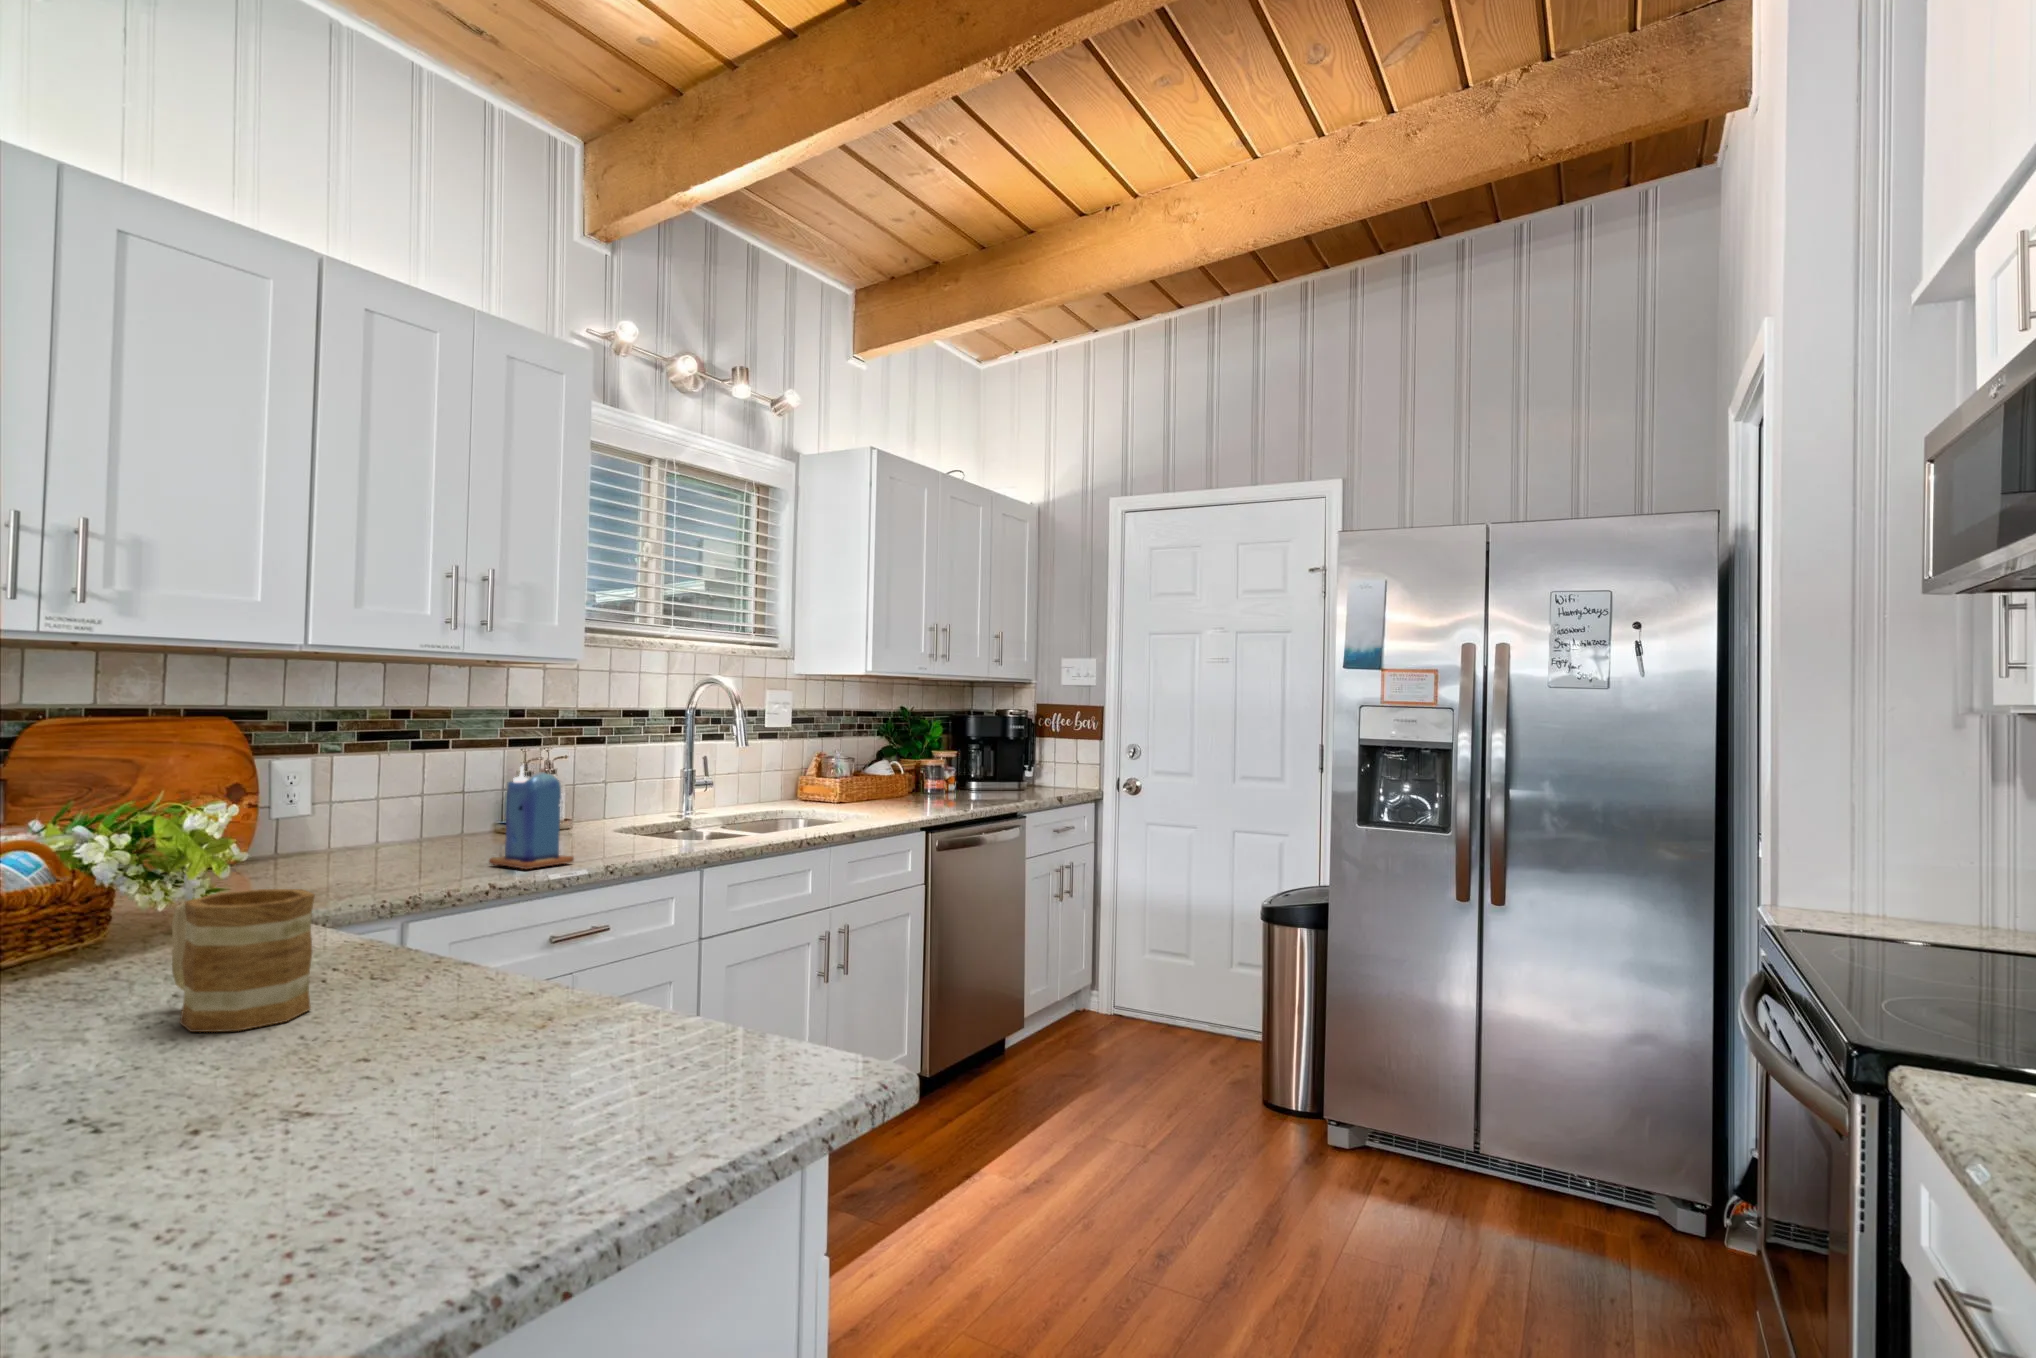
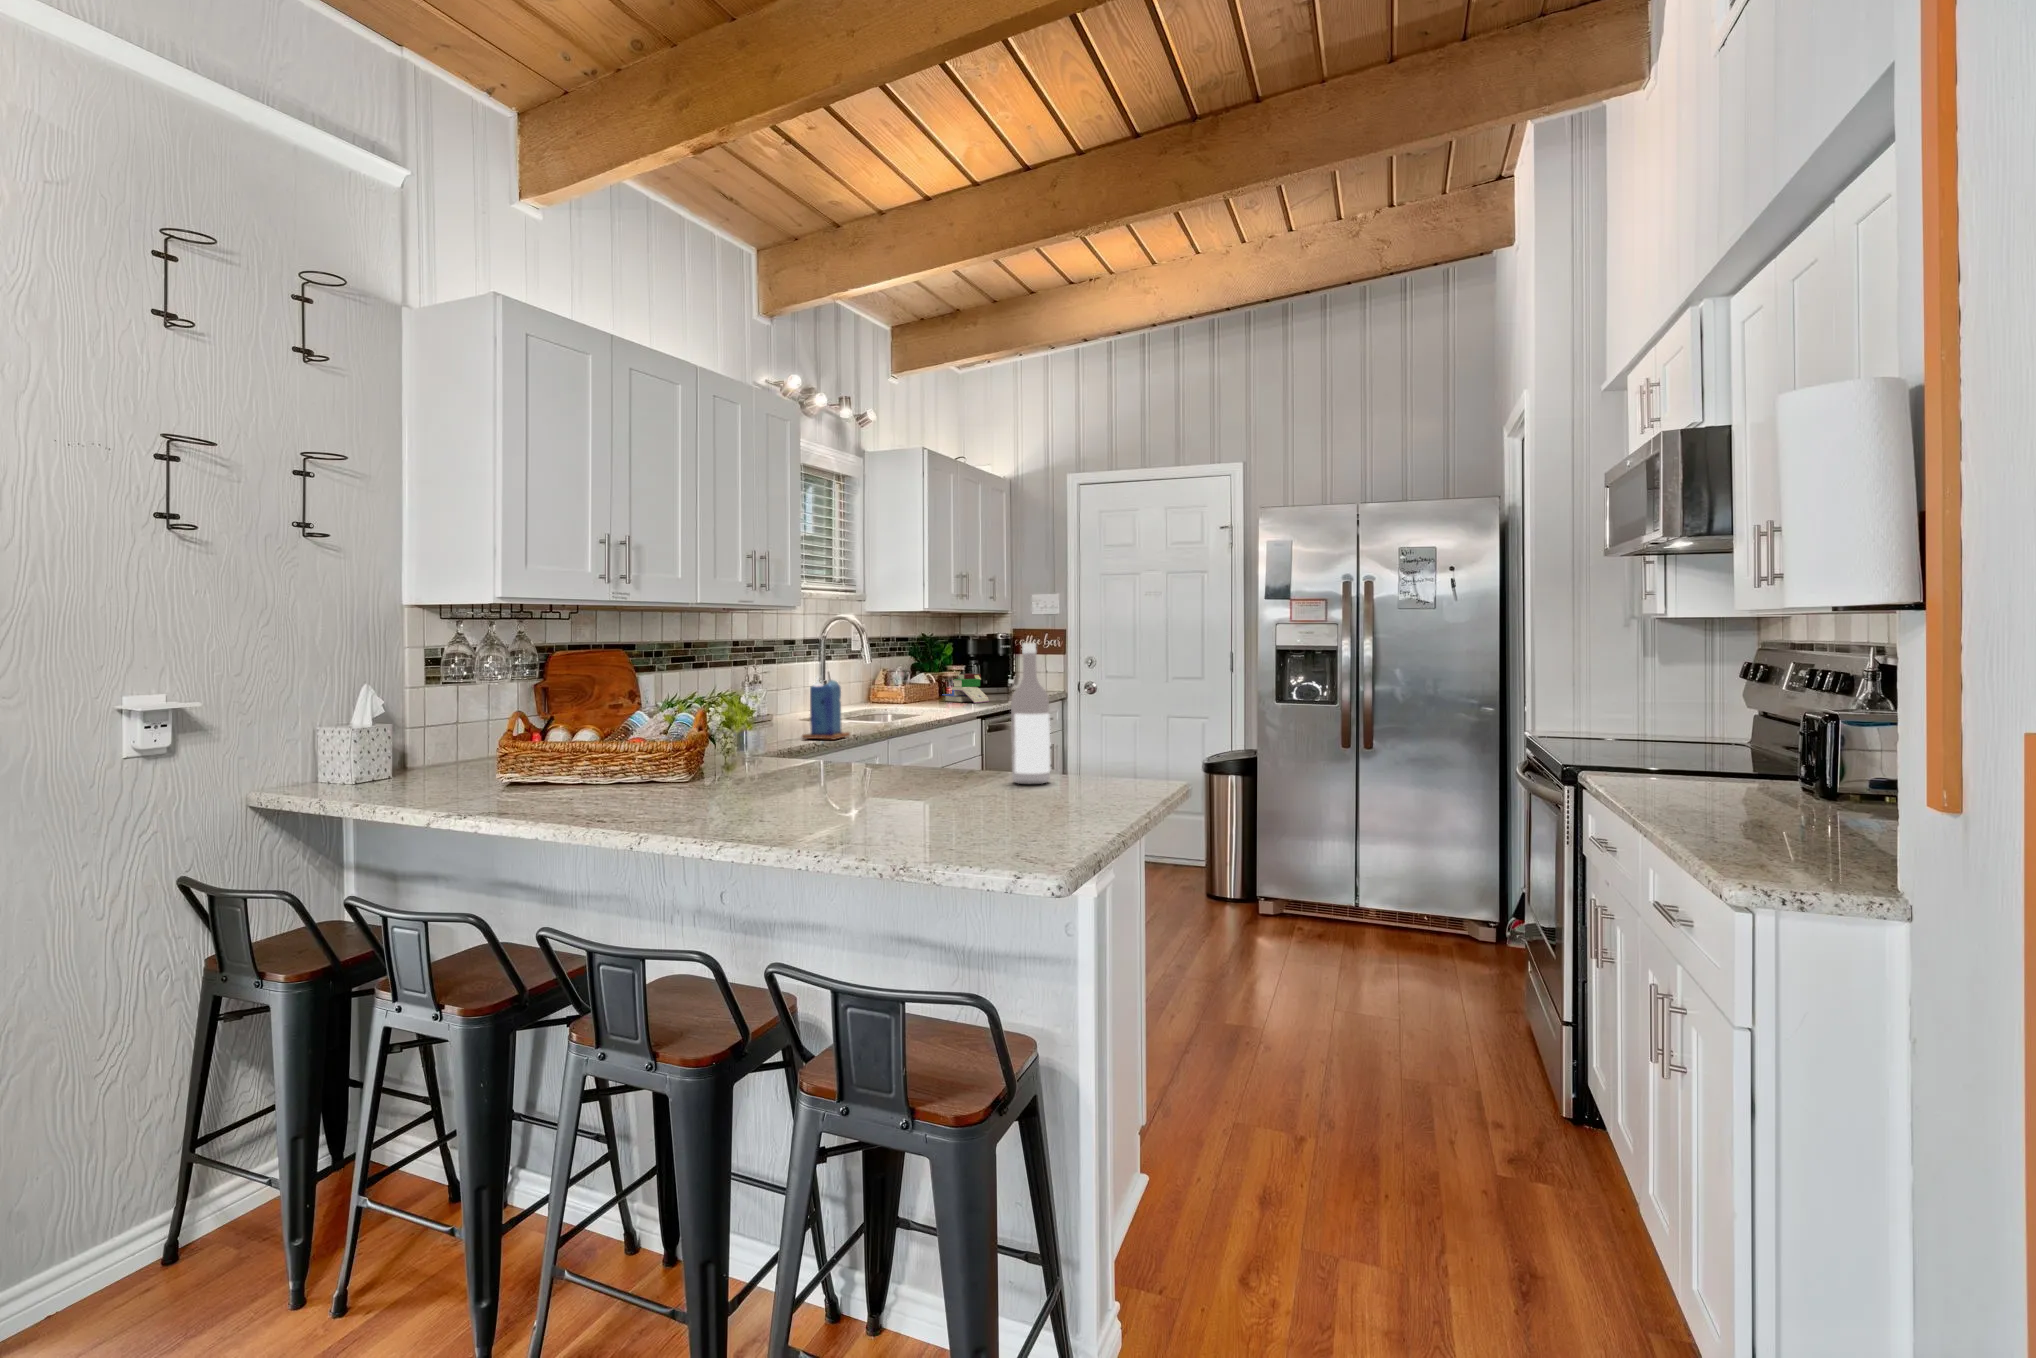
wine bottle: none [359,726,467,1058] -> present [1011,643,1050,784]
book: none [911,762,969,804] -> present [942,674,989,703]
mug: present [172,889,315,1032] -> none [878,724,949,785]

